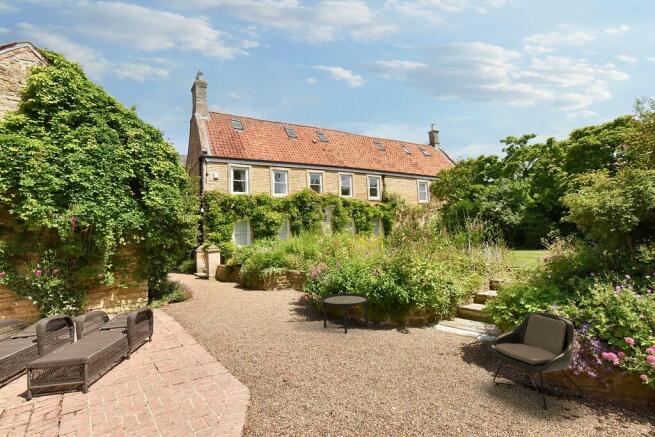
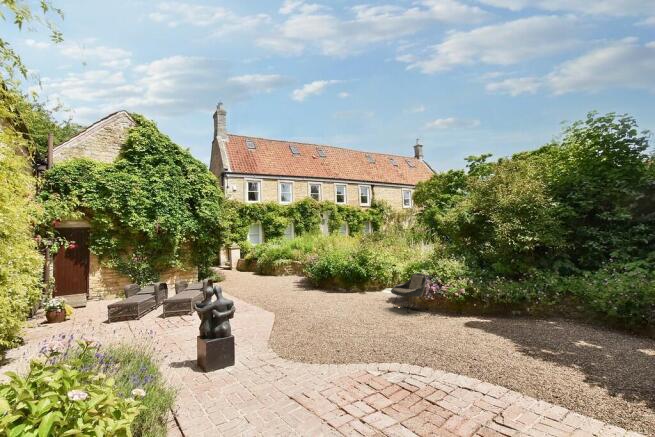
round table: present [321,293,369,333] -> none [314,272,343,294]

